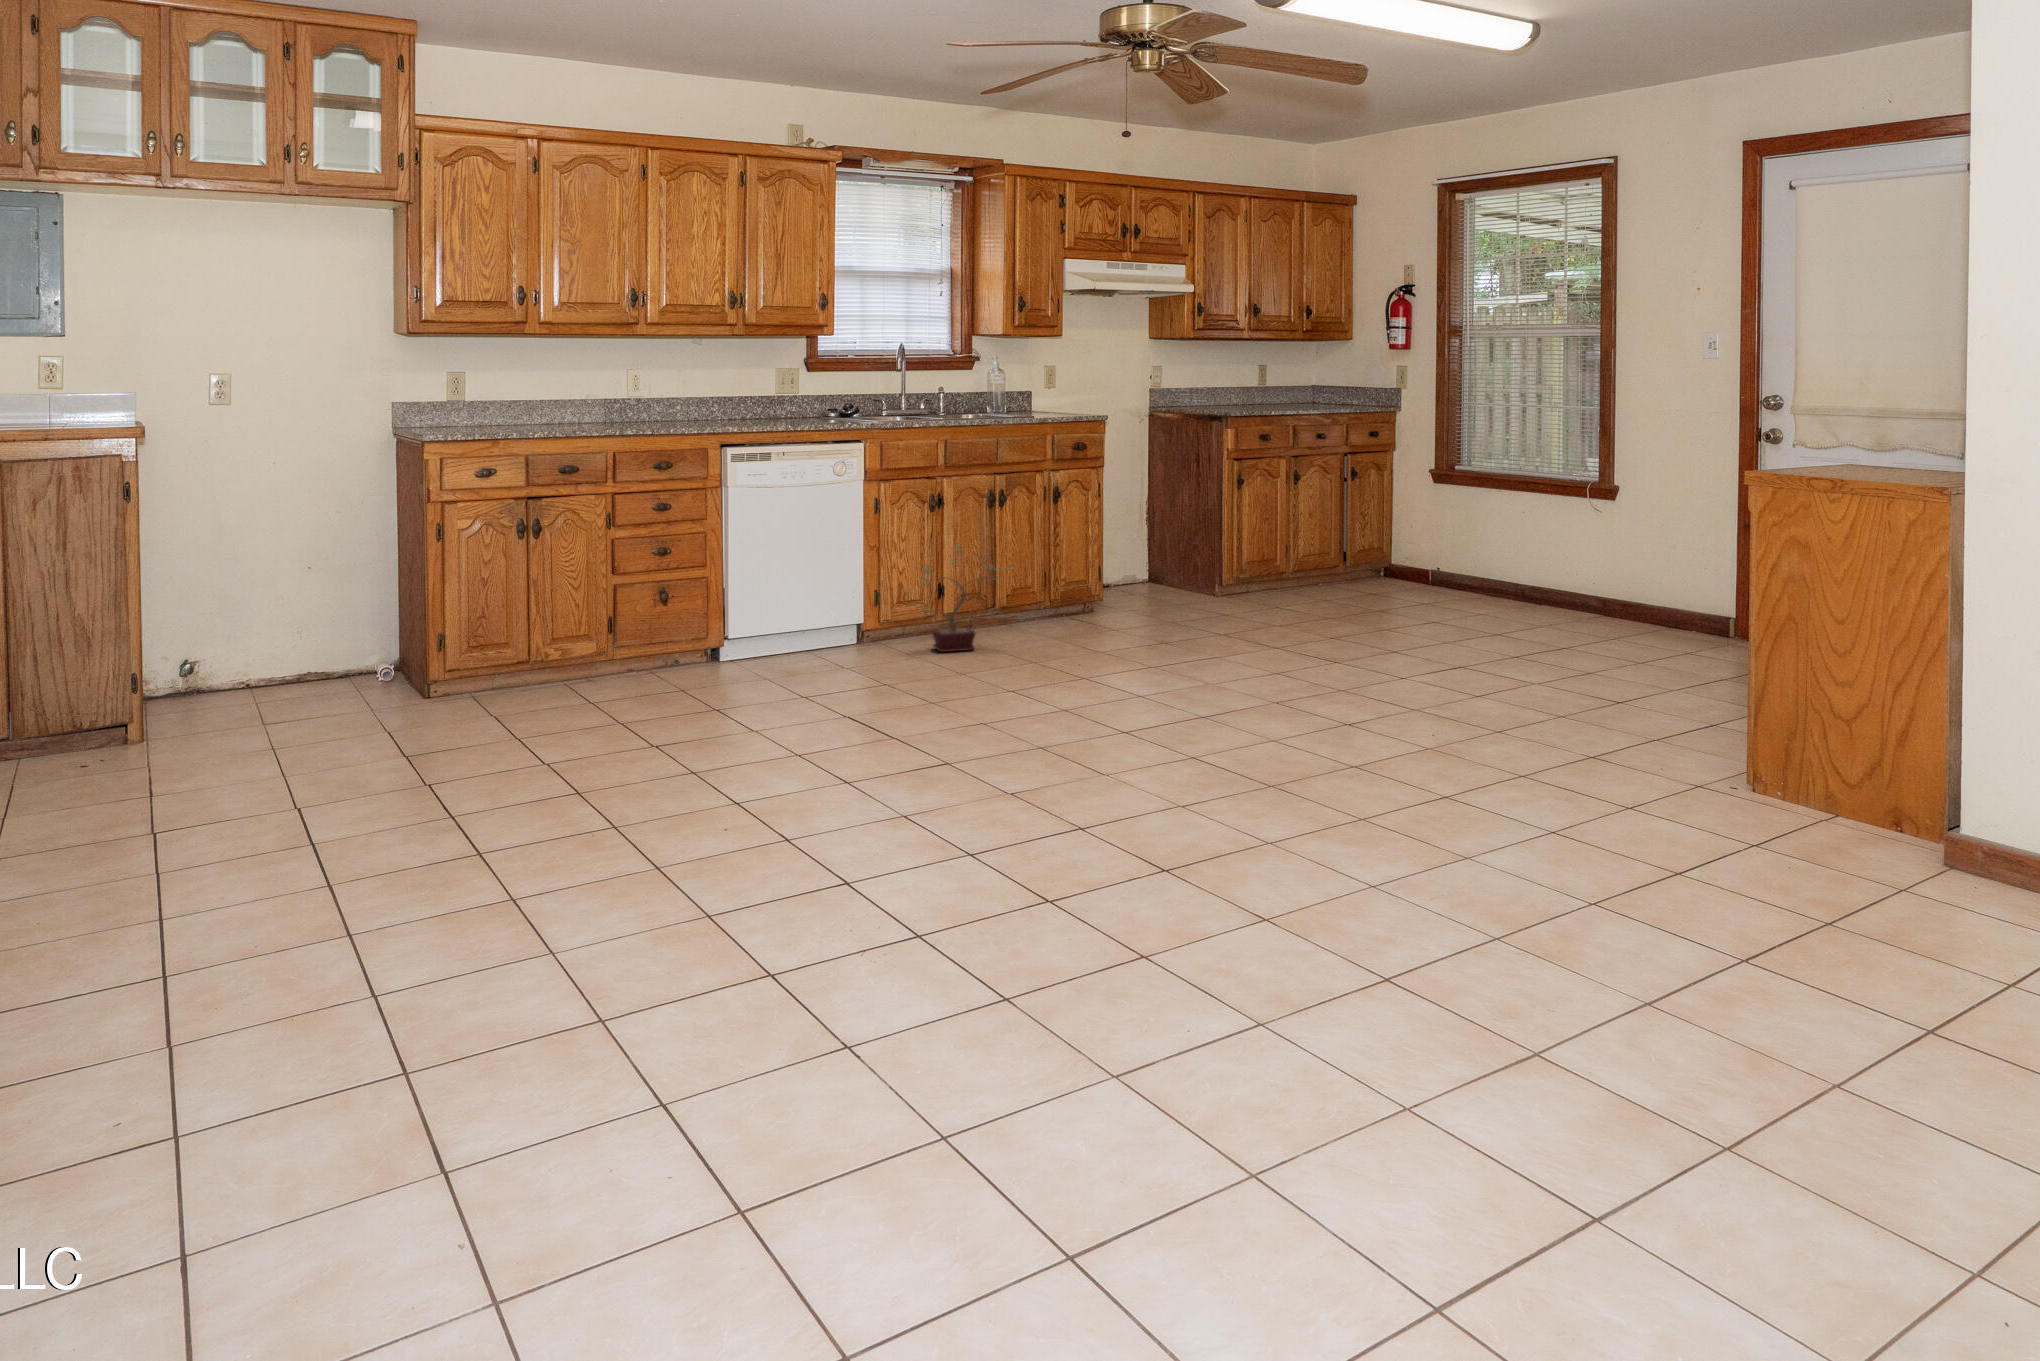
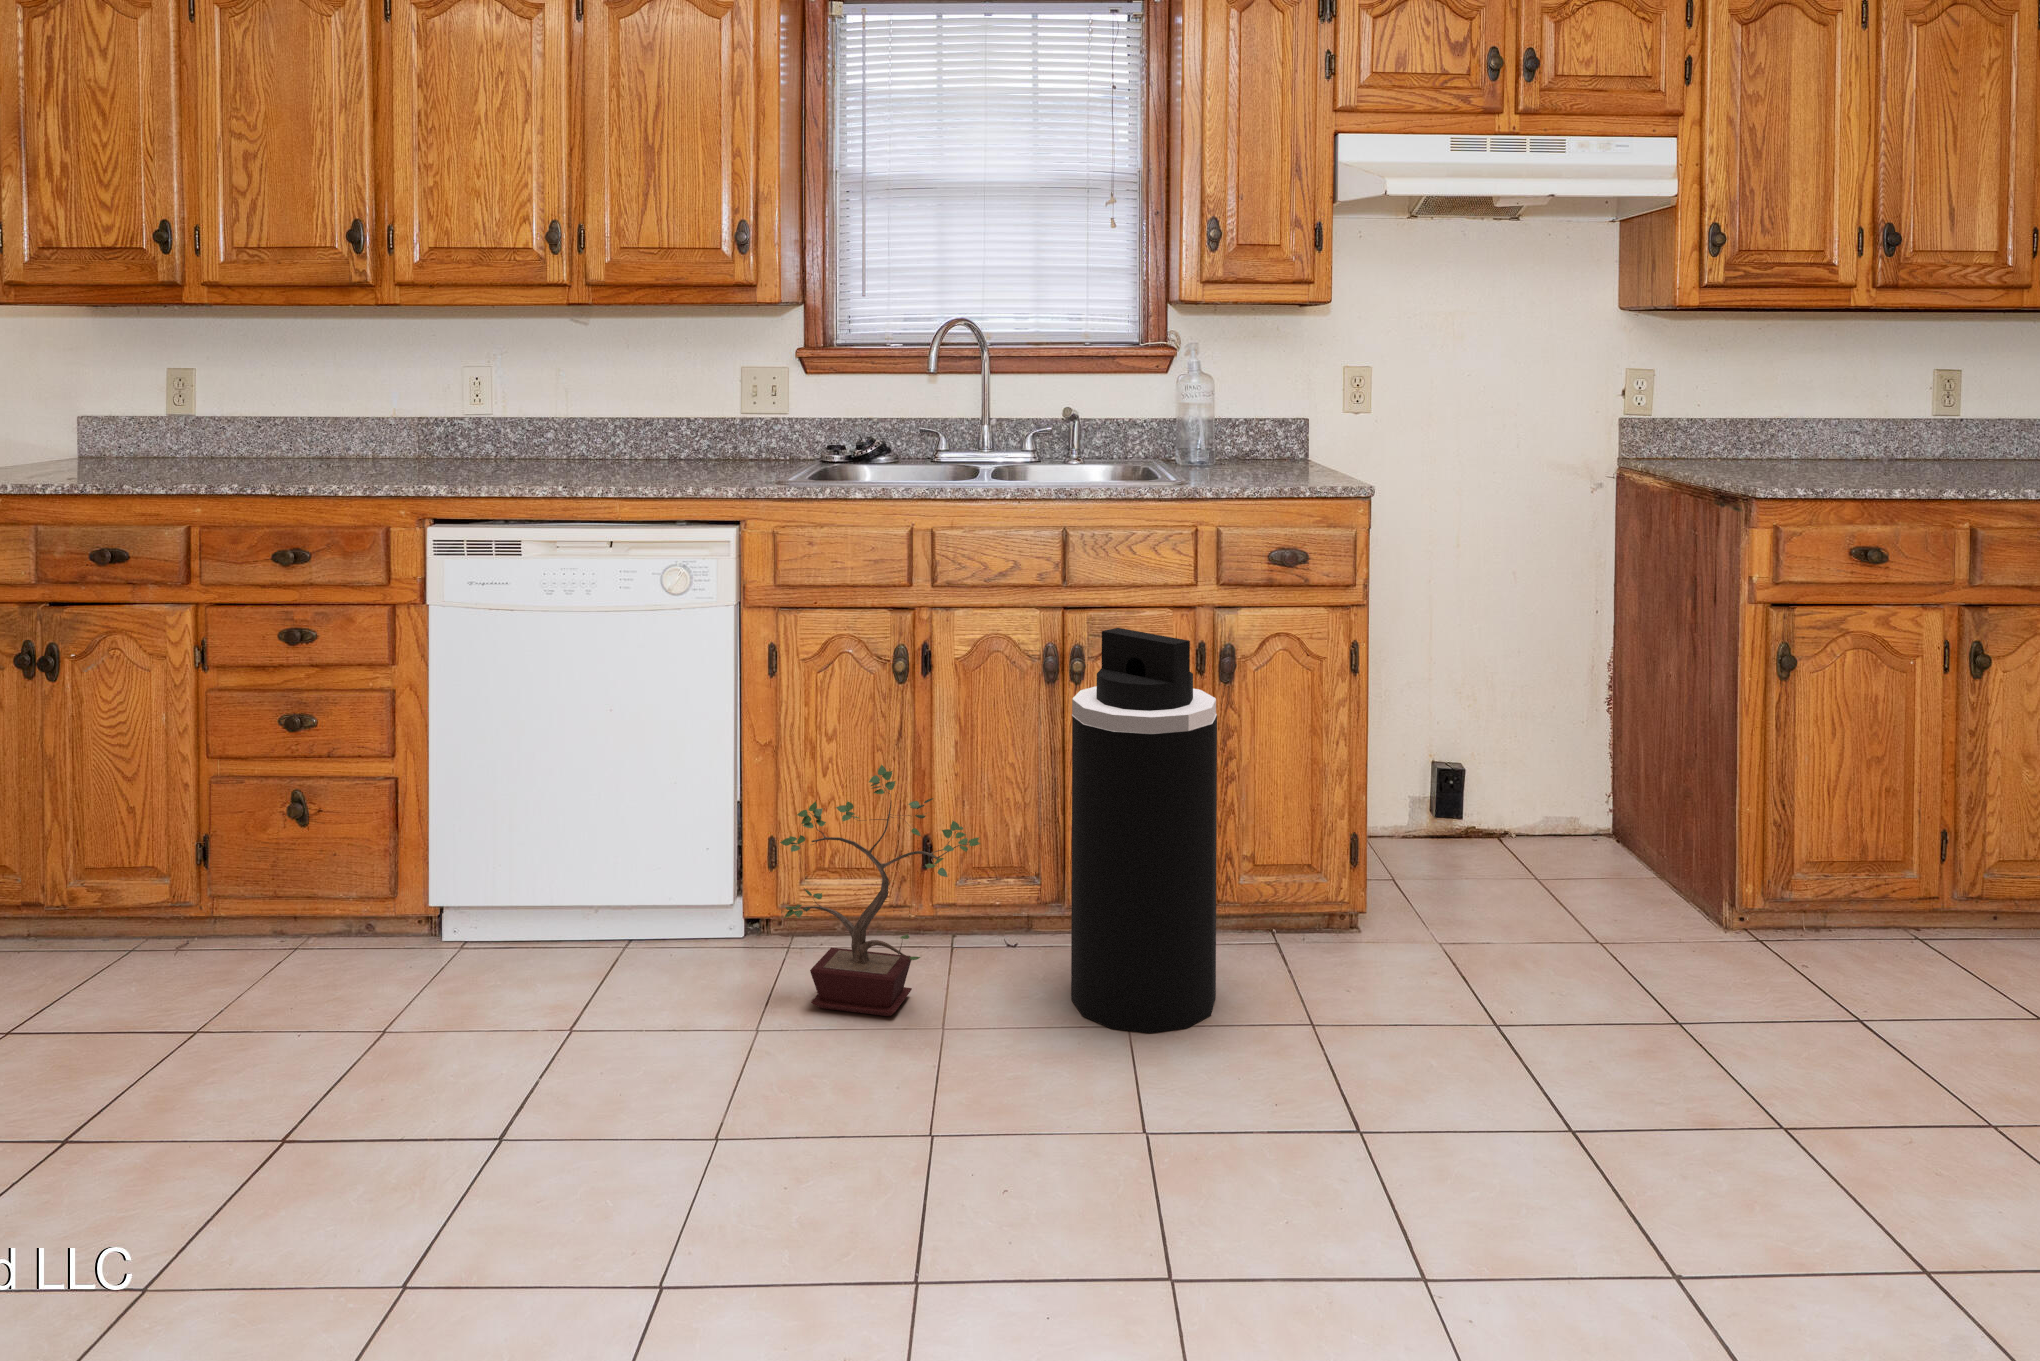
trash can: none [1023,479,1085,641] -> present [1071,628,1217,1033]

